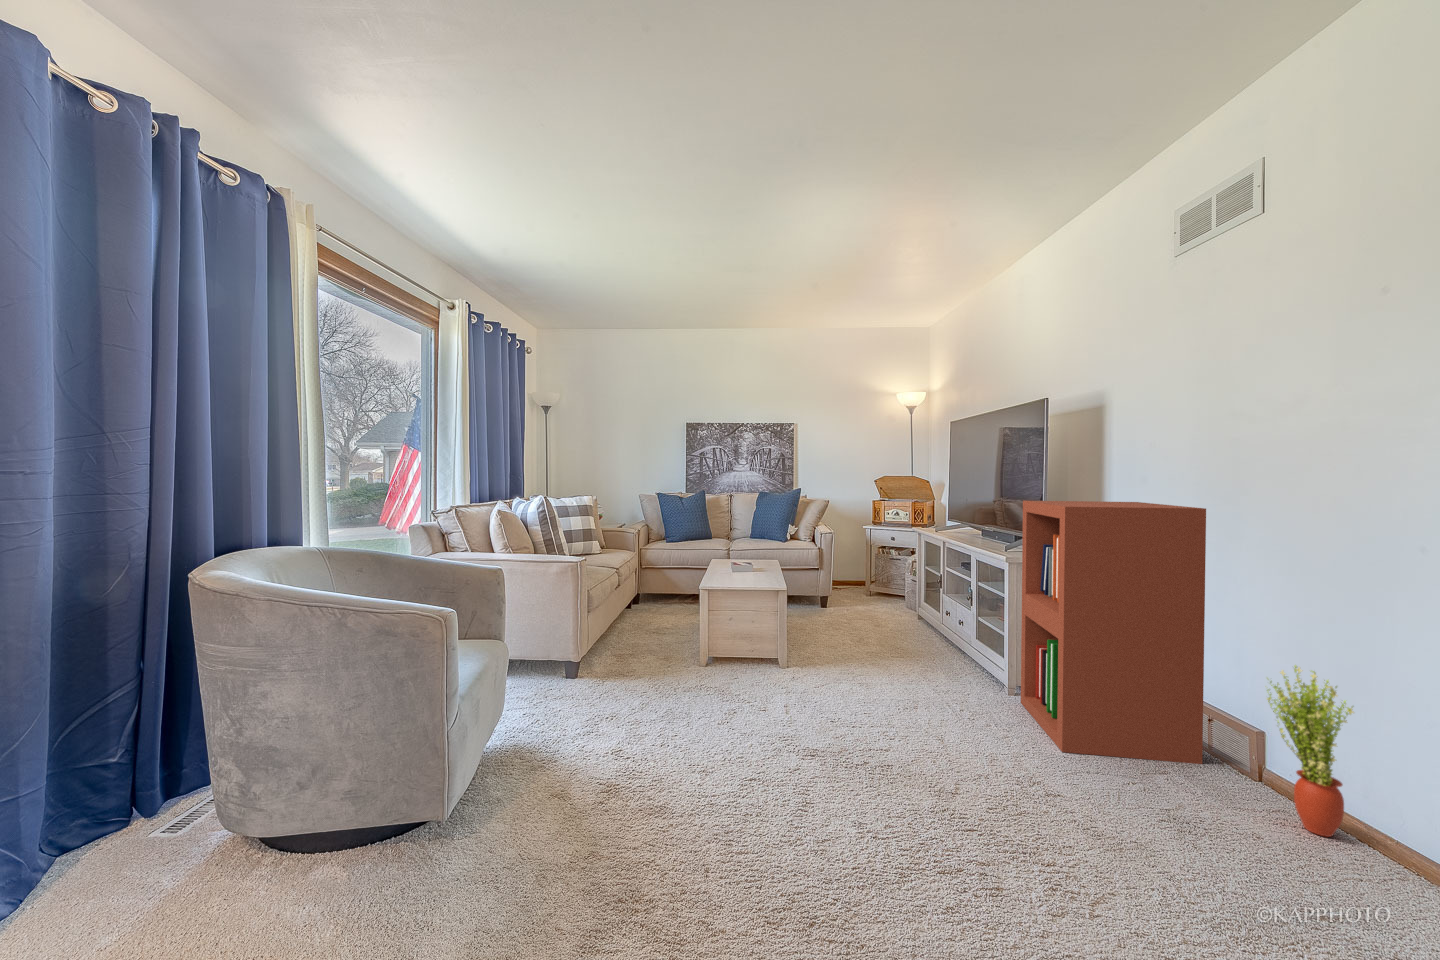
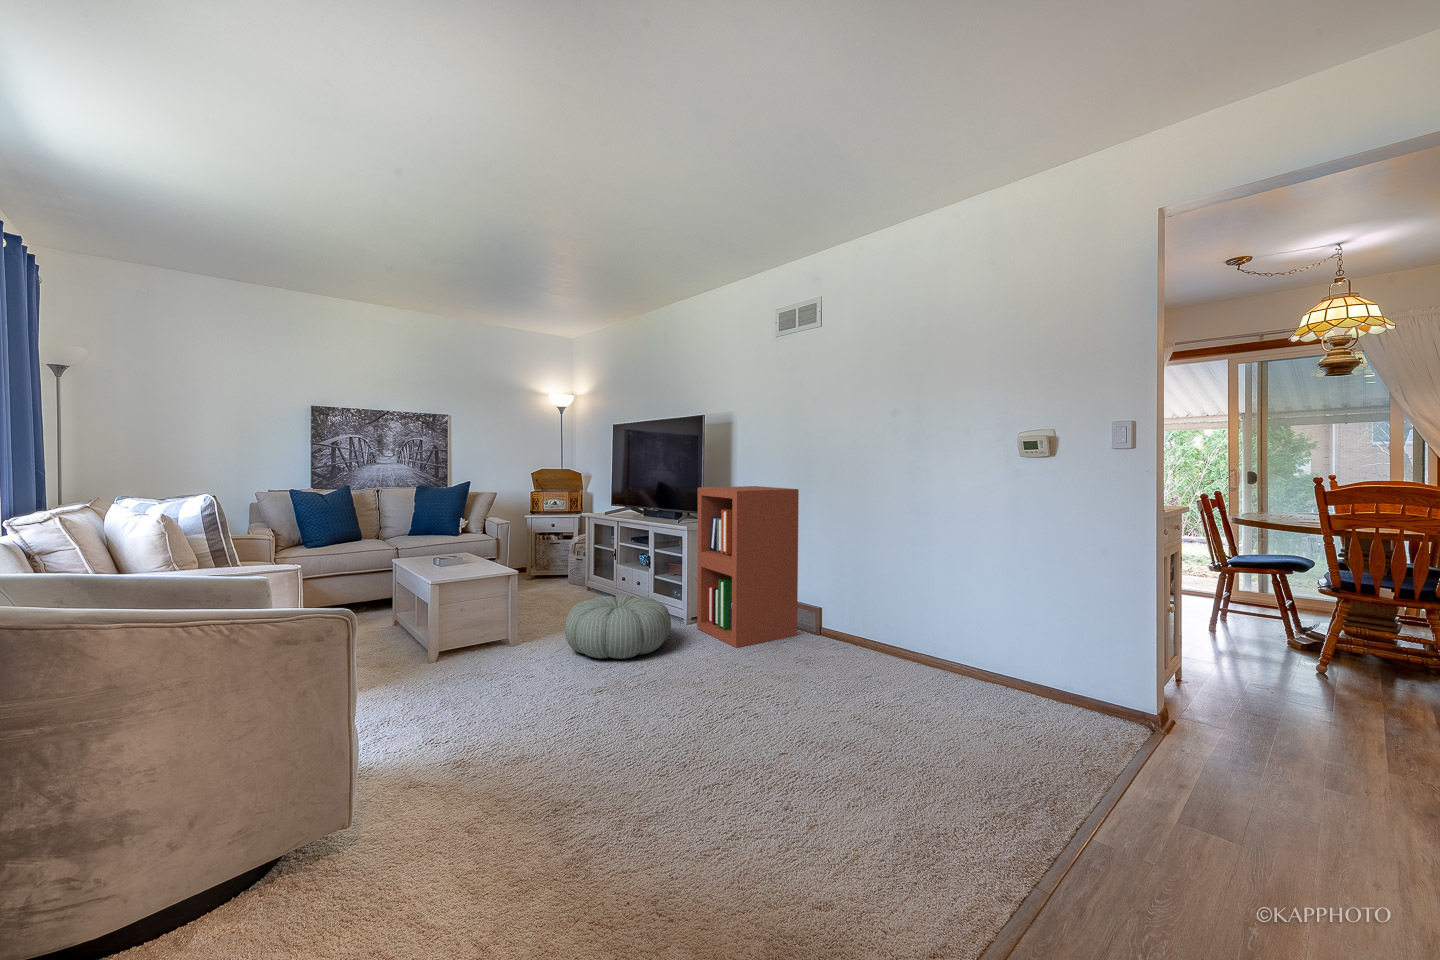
pouf: none [822,631,963,721] -> present [565,595,671,659]
potted plant: present [1267,665,1354,837] -> none [829,569,863,651]

